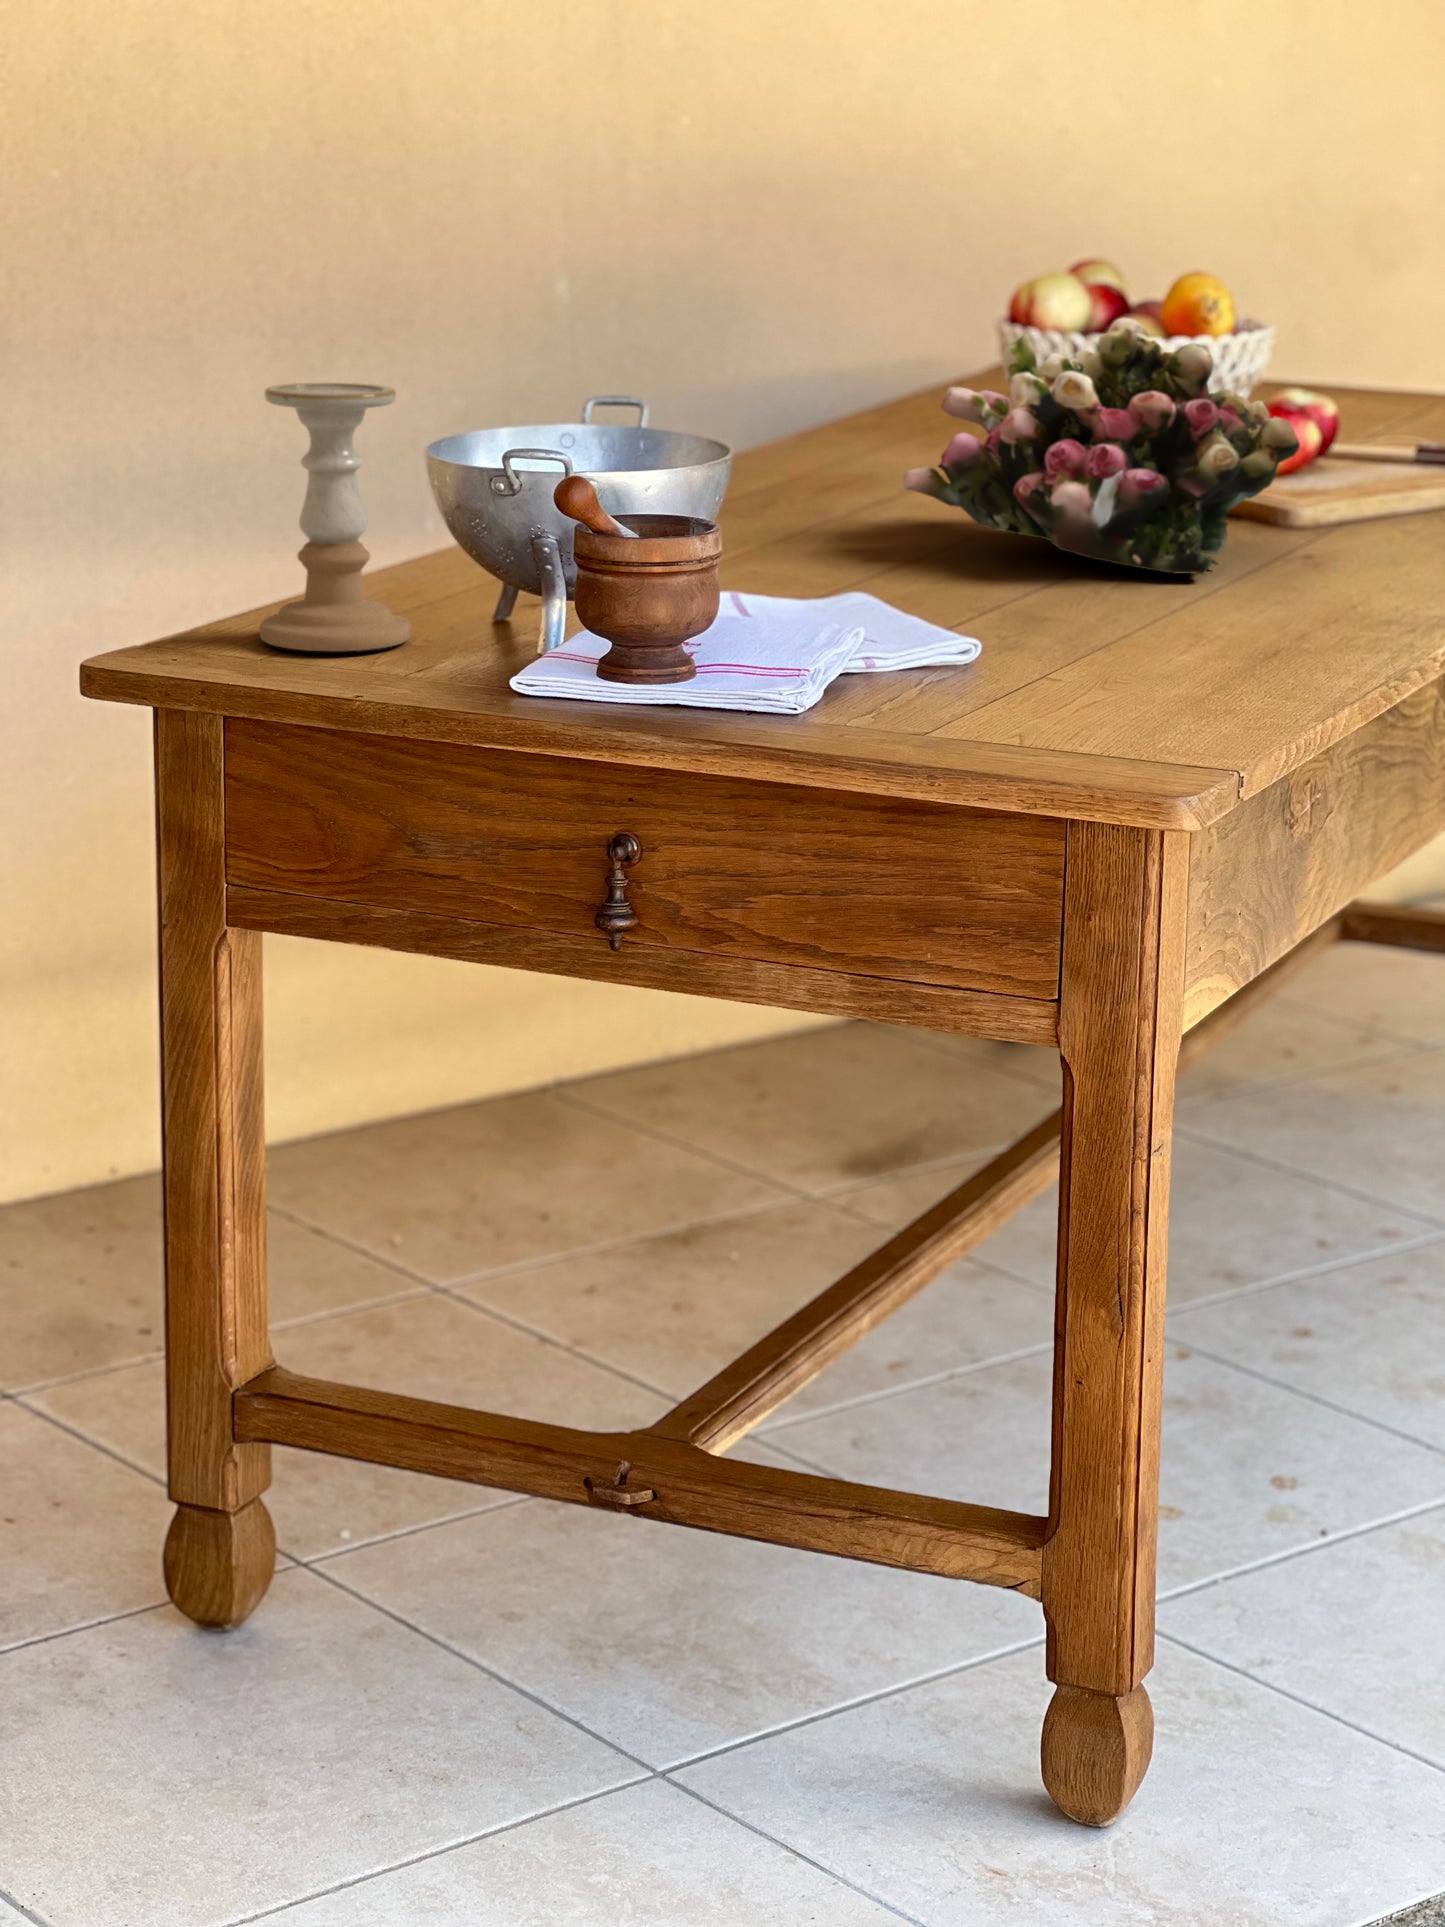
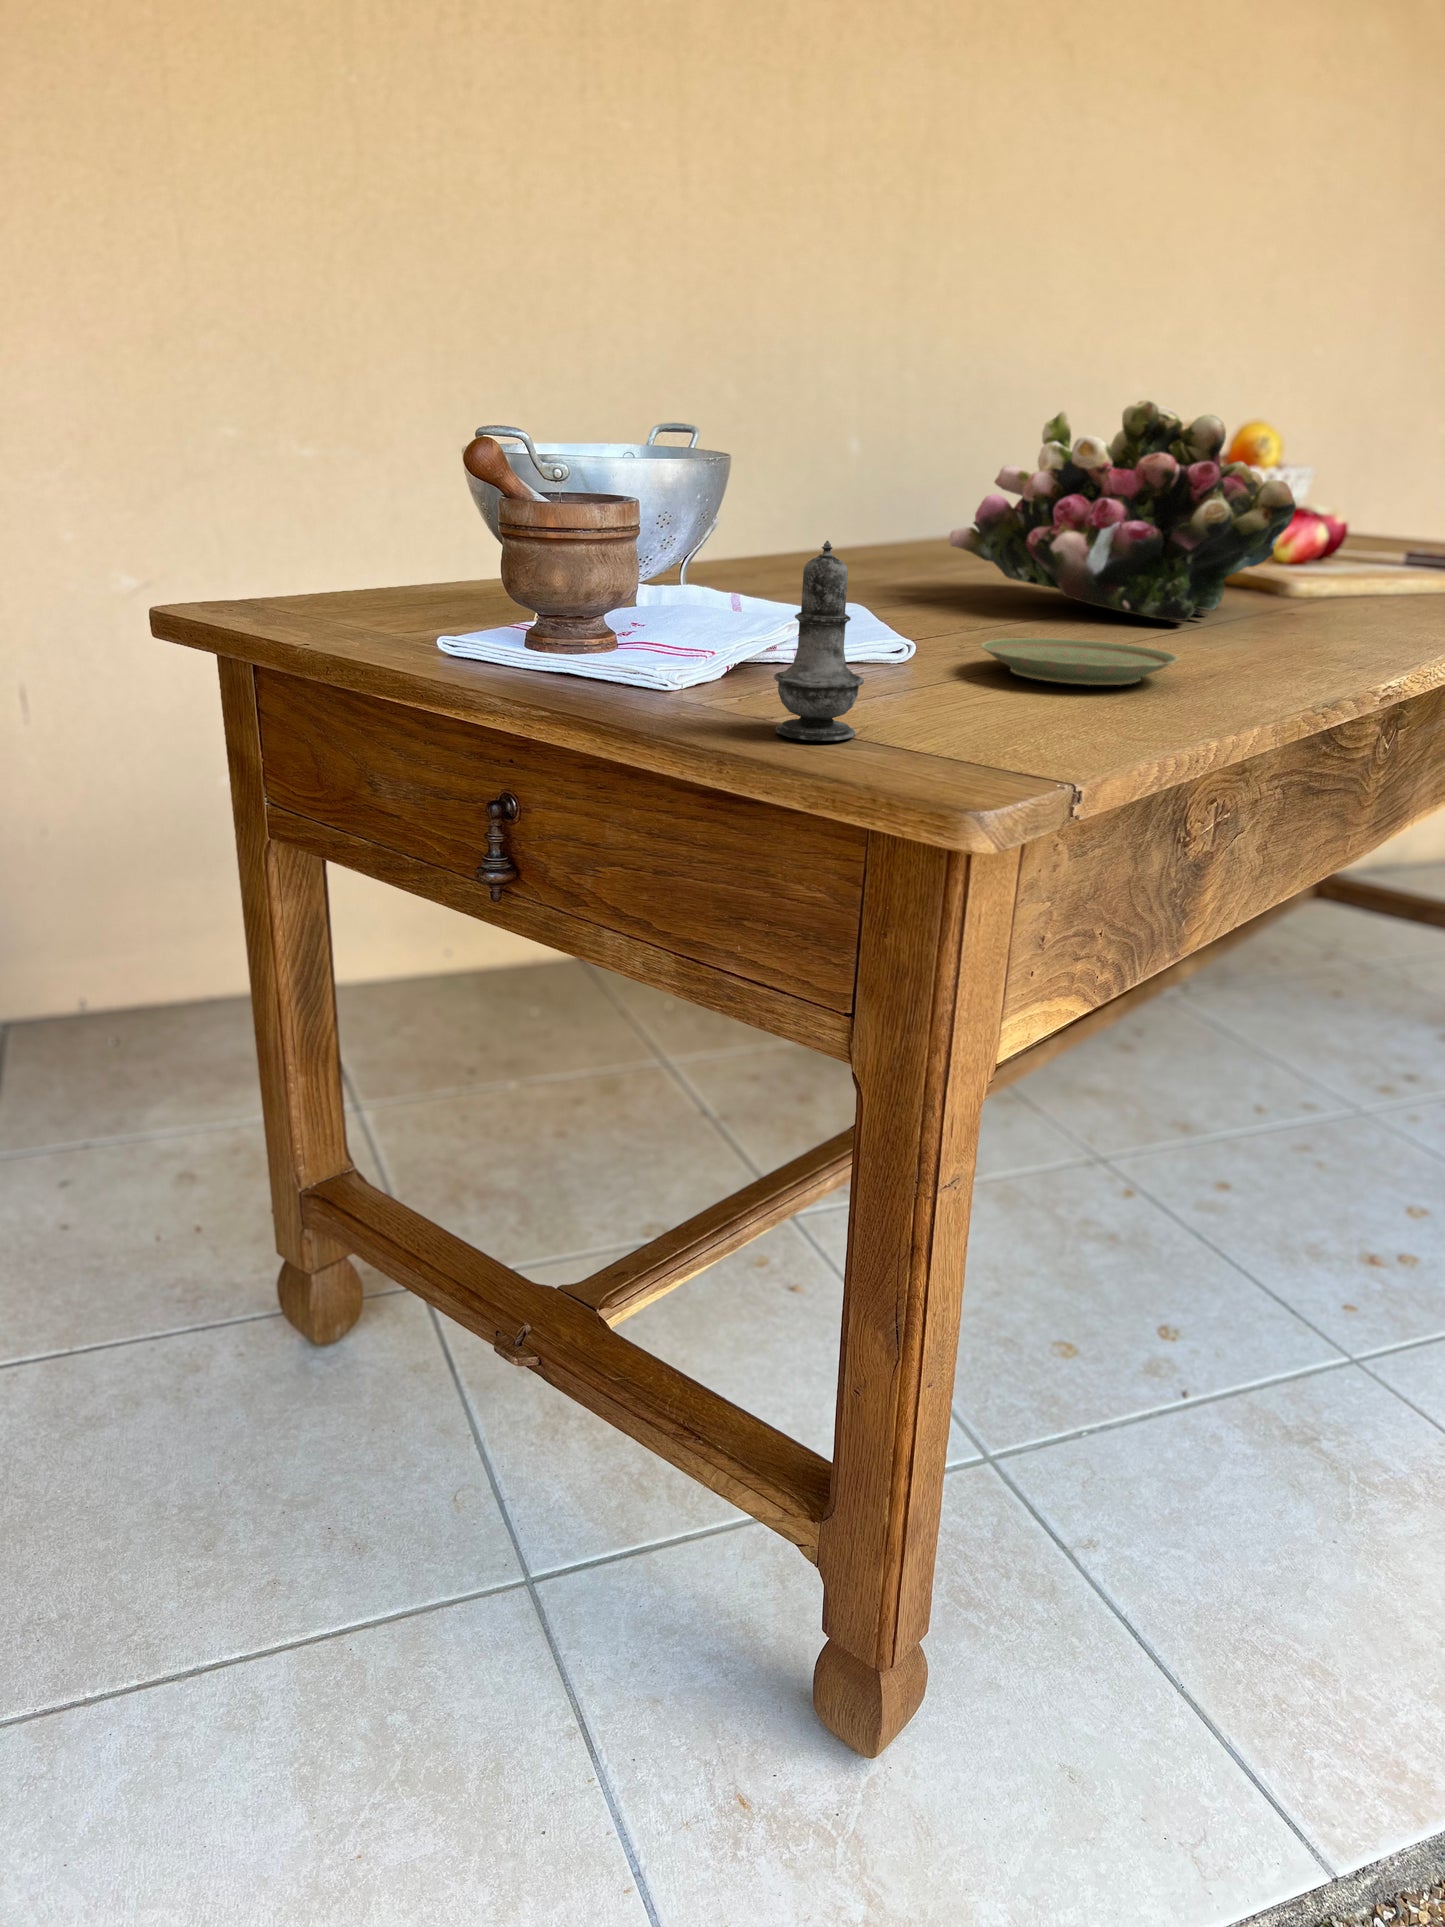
candle holder: present [259,383,411,651] -> none [325,394,460,626]
salt shaker: none [952,576,1034,752] -> present [774,541,864,741]
plate: none [1052,618,1250,671] -> present [981,638,1179,685]

